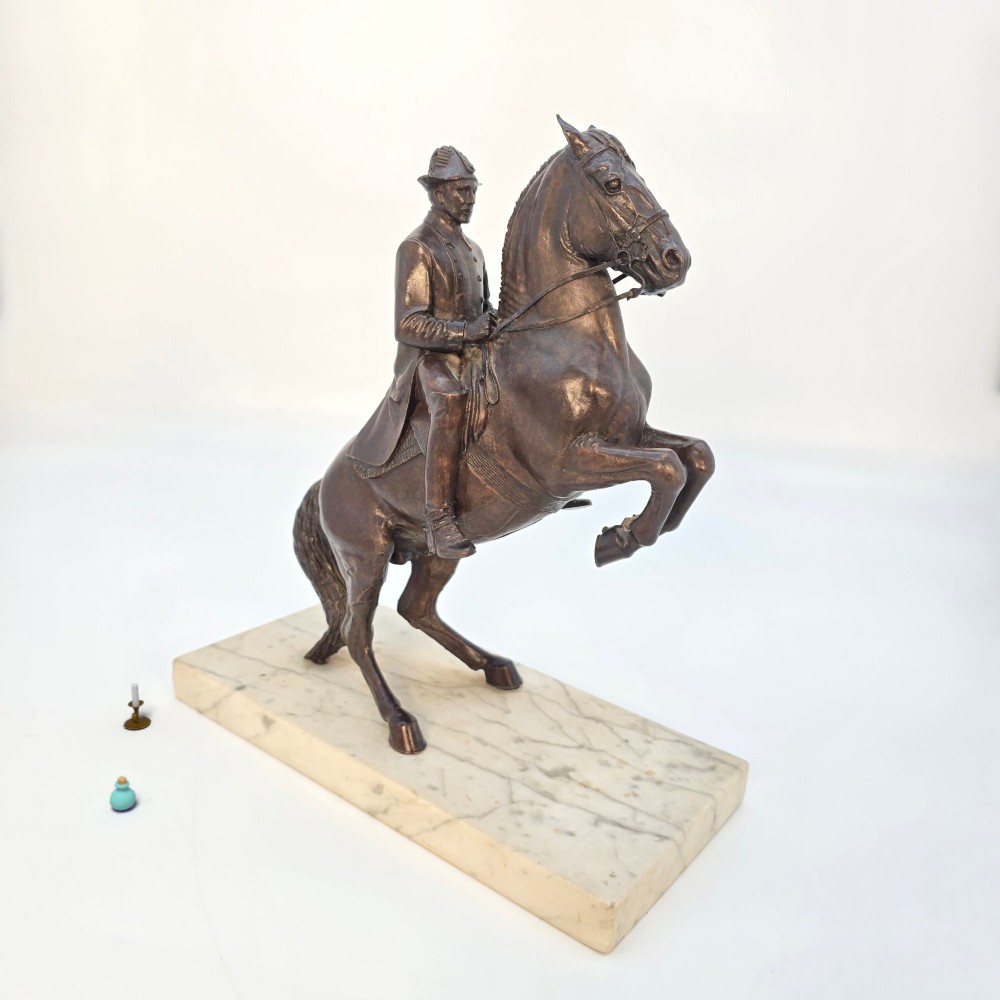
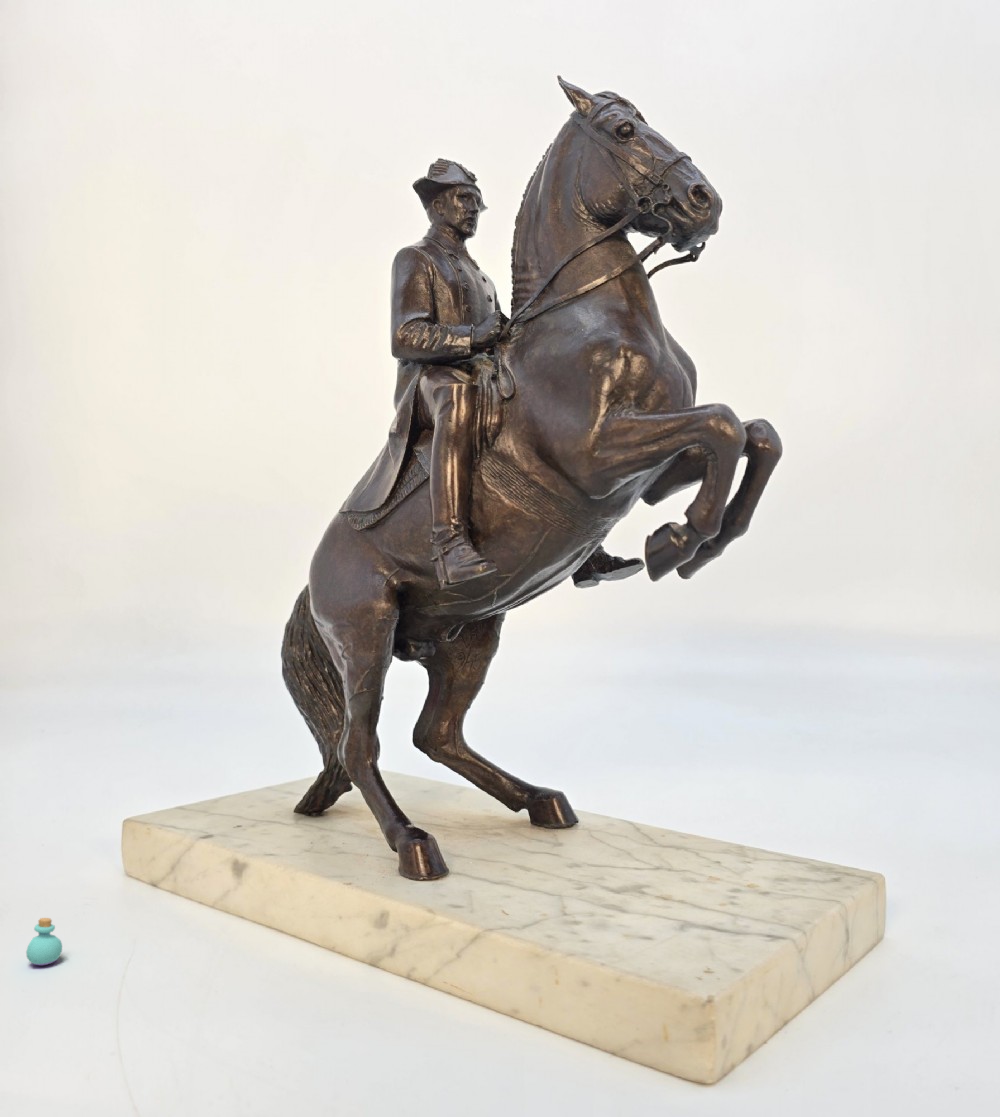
candlestick: present [124,683,151,730] -> none [64,837,100,899]

